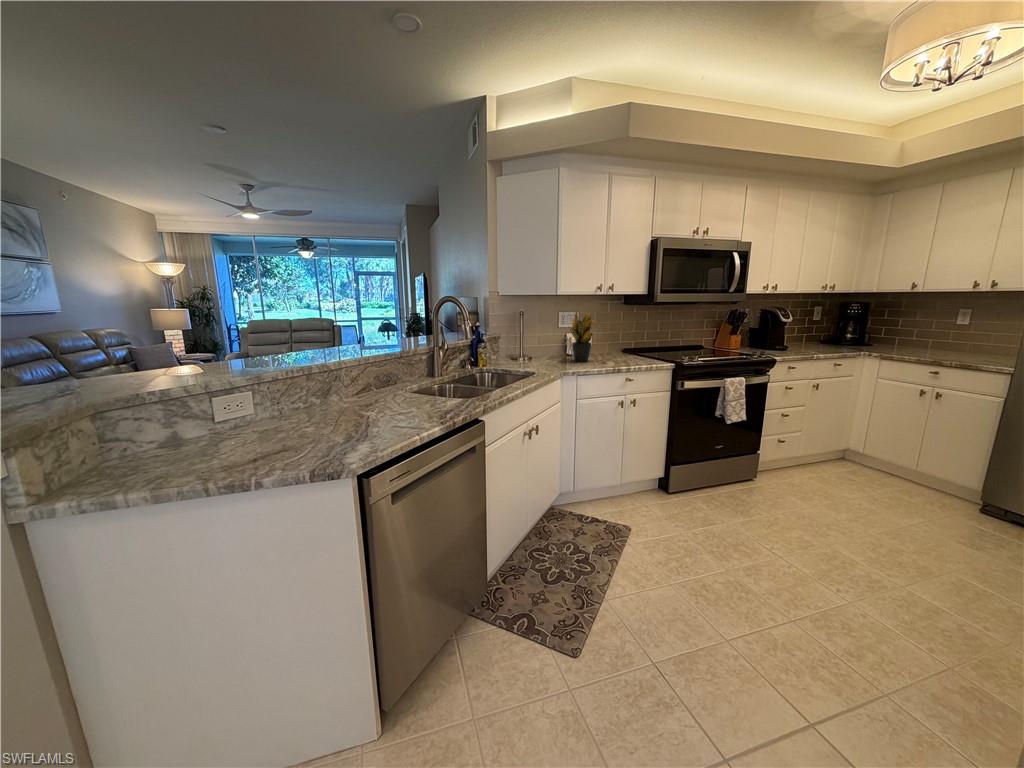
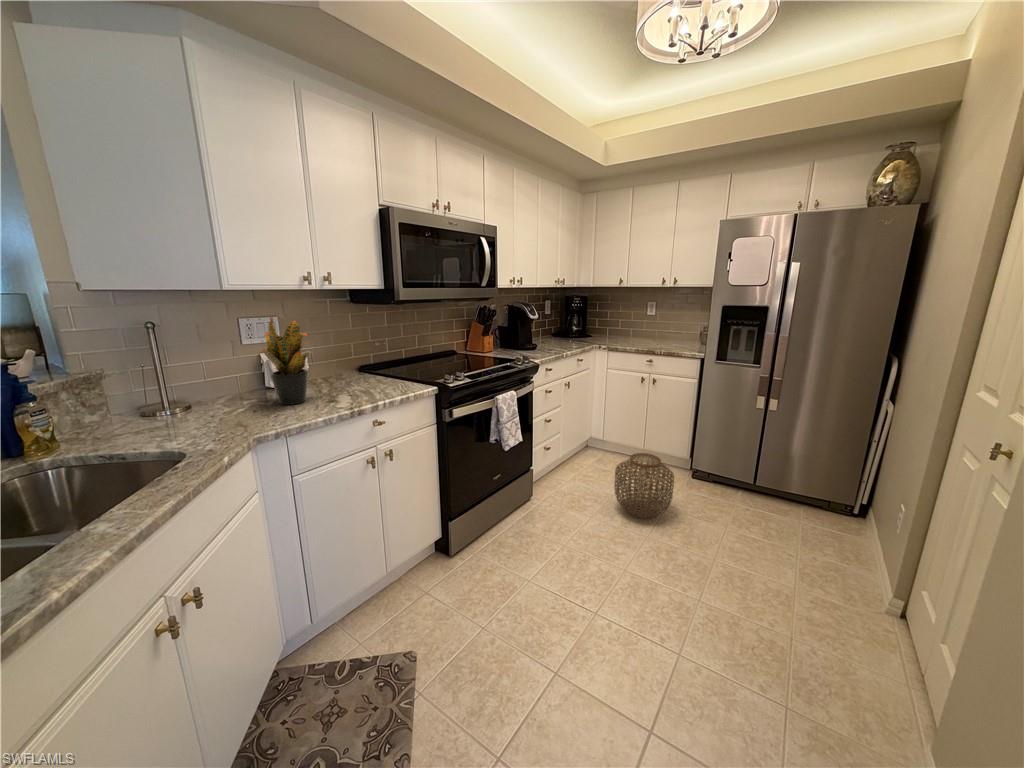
woven basket: none [847,458,929,526] -> present [614,453,674,519]

